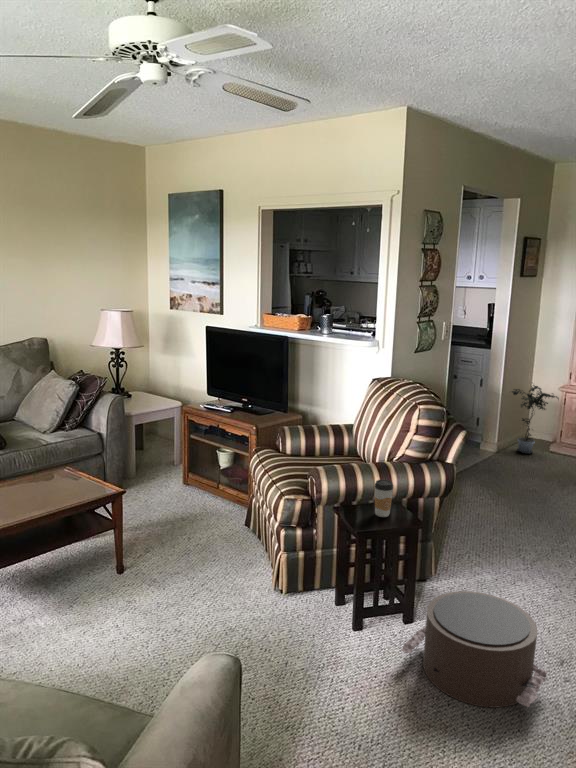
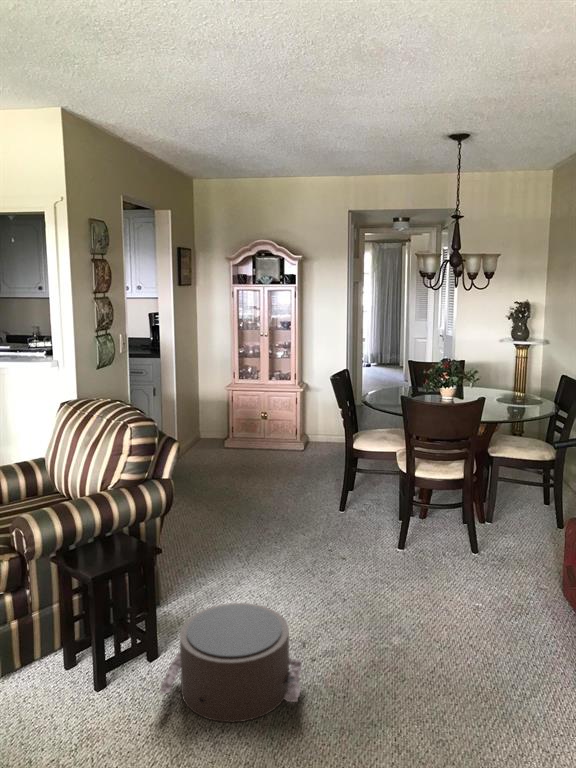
potted plant: present [512,385,559,454] -> none [185,387,231,457]
coffee cup: present [375,480,393,517] -> none [97,511,119,554]

